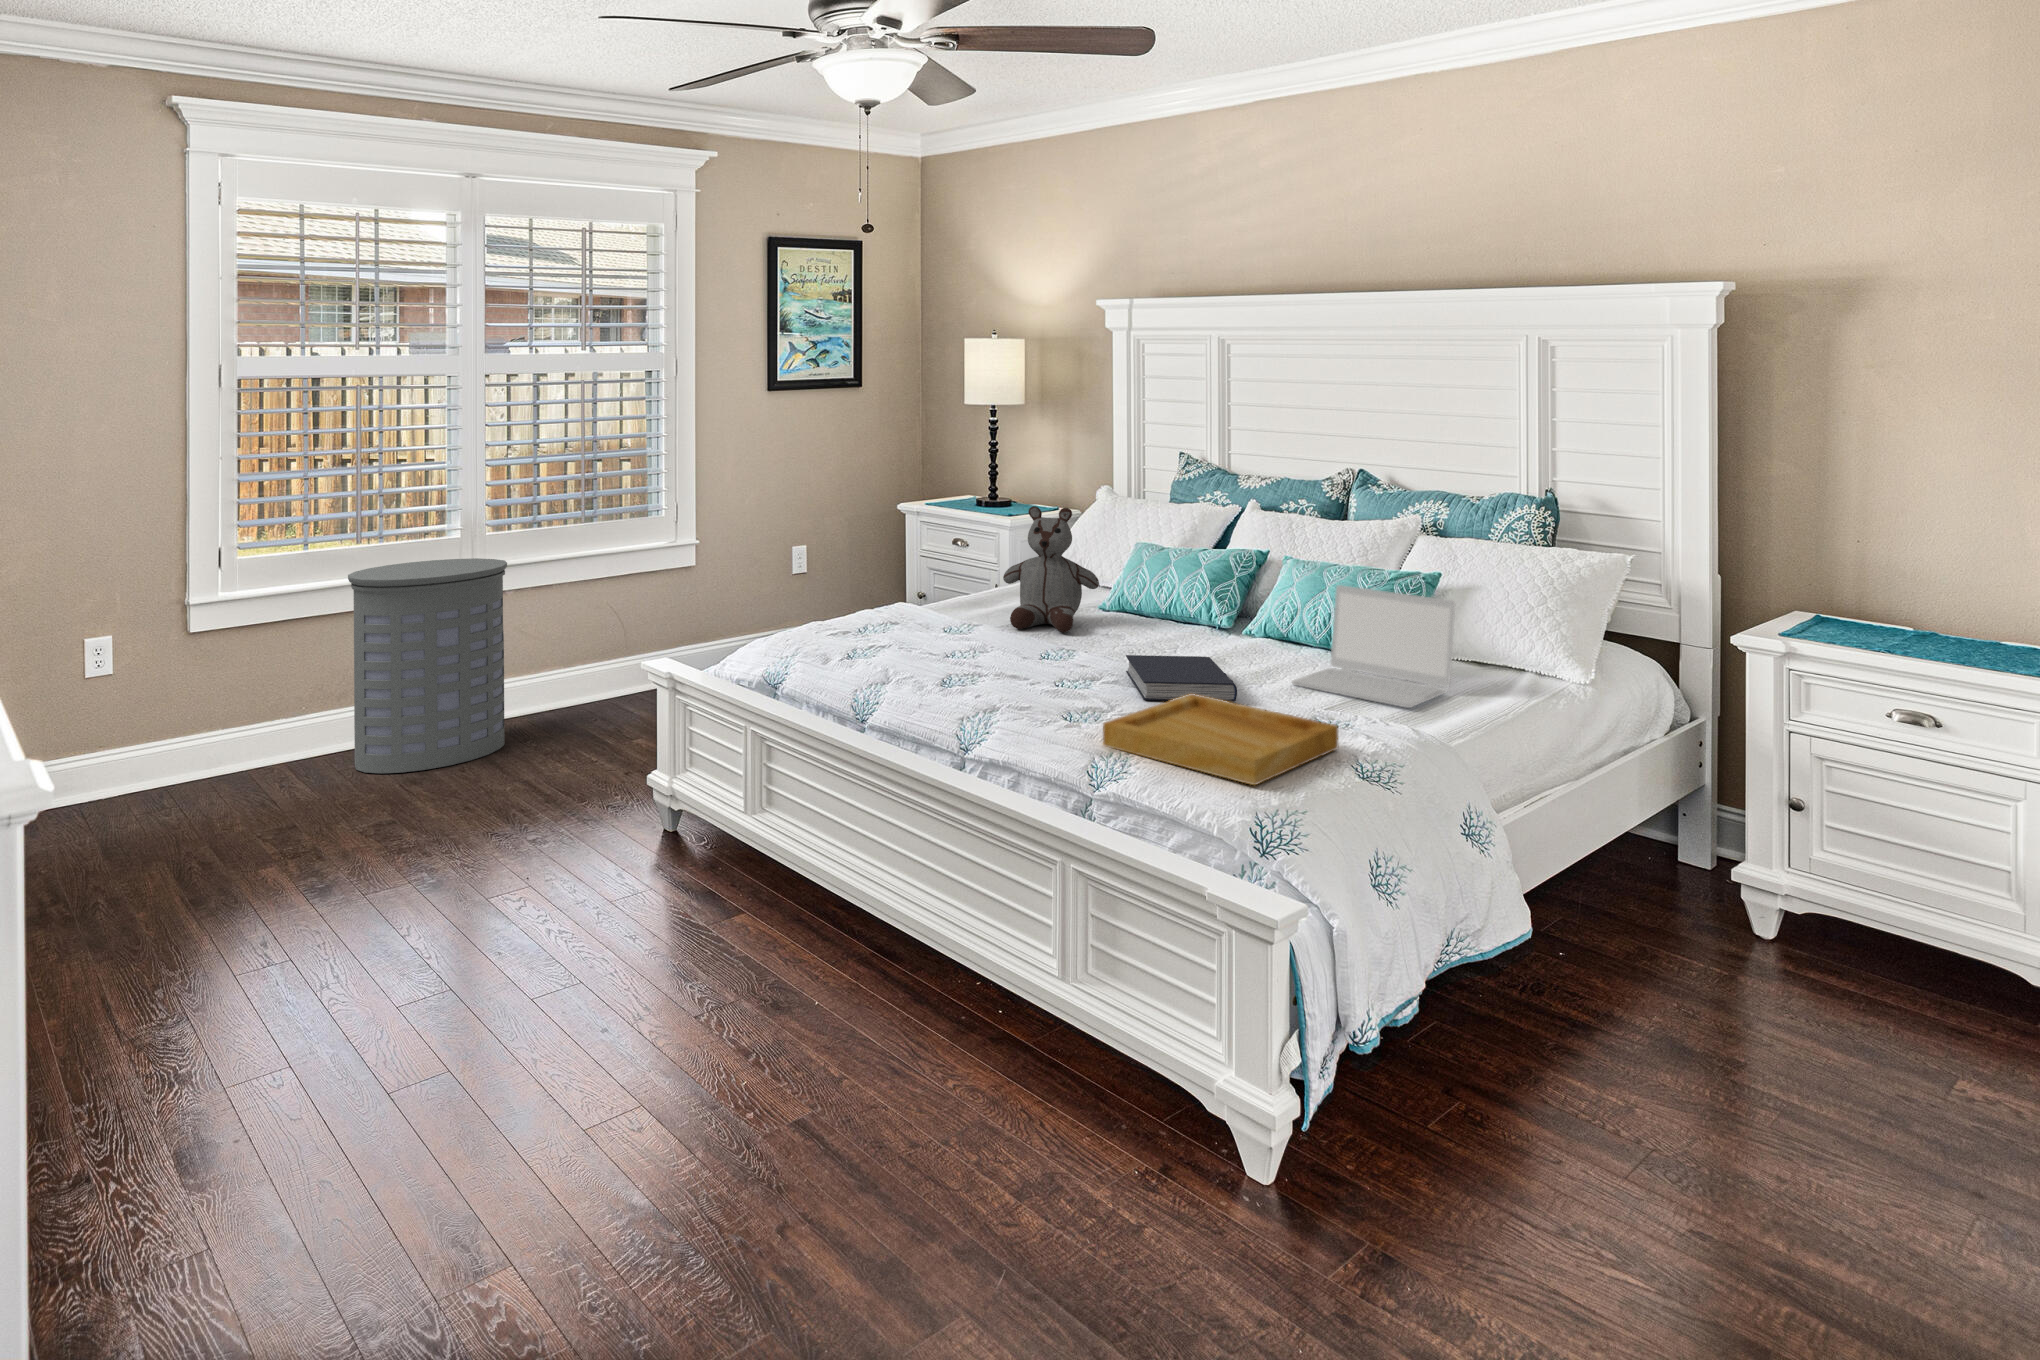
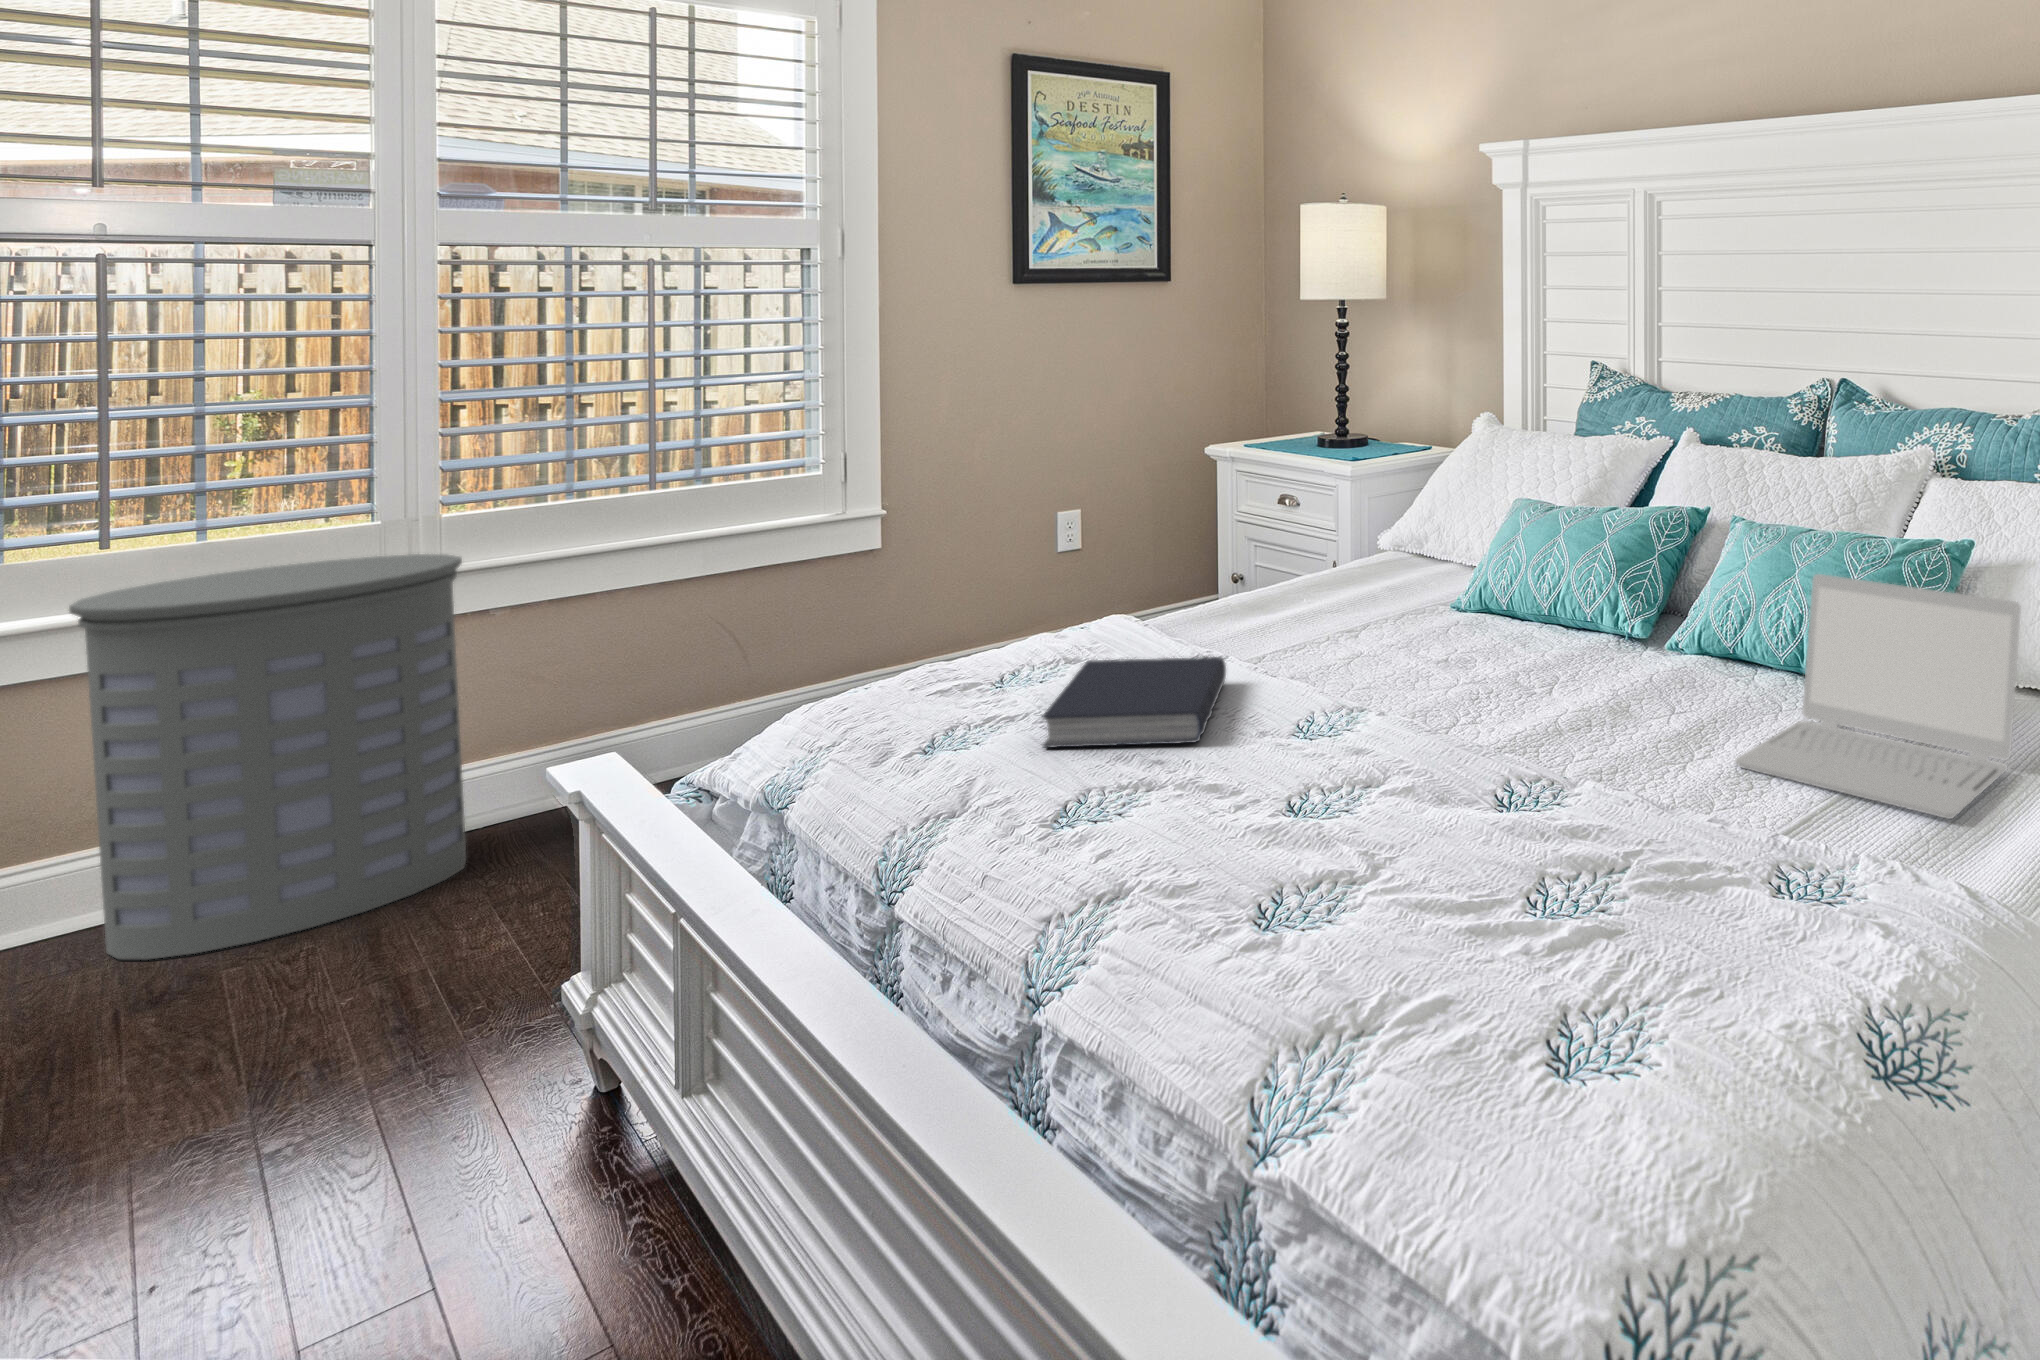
stuffed bear: present [1003,506,1099,632] -> none [1273,446,1430,663]
book: present [1126,655,1237,702] -> present [1042,657,1226,748]
tray: present [1103,694,1338,785] -> none [1310,827,1829,1155]

